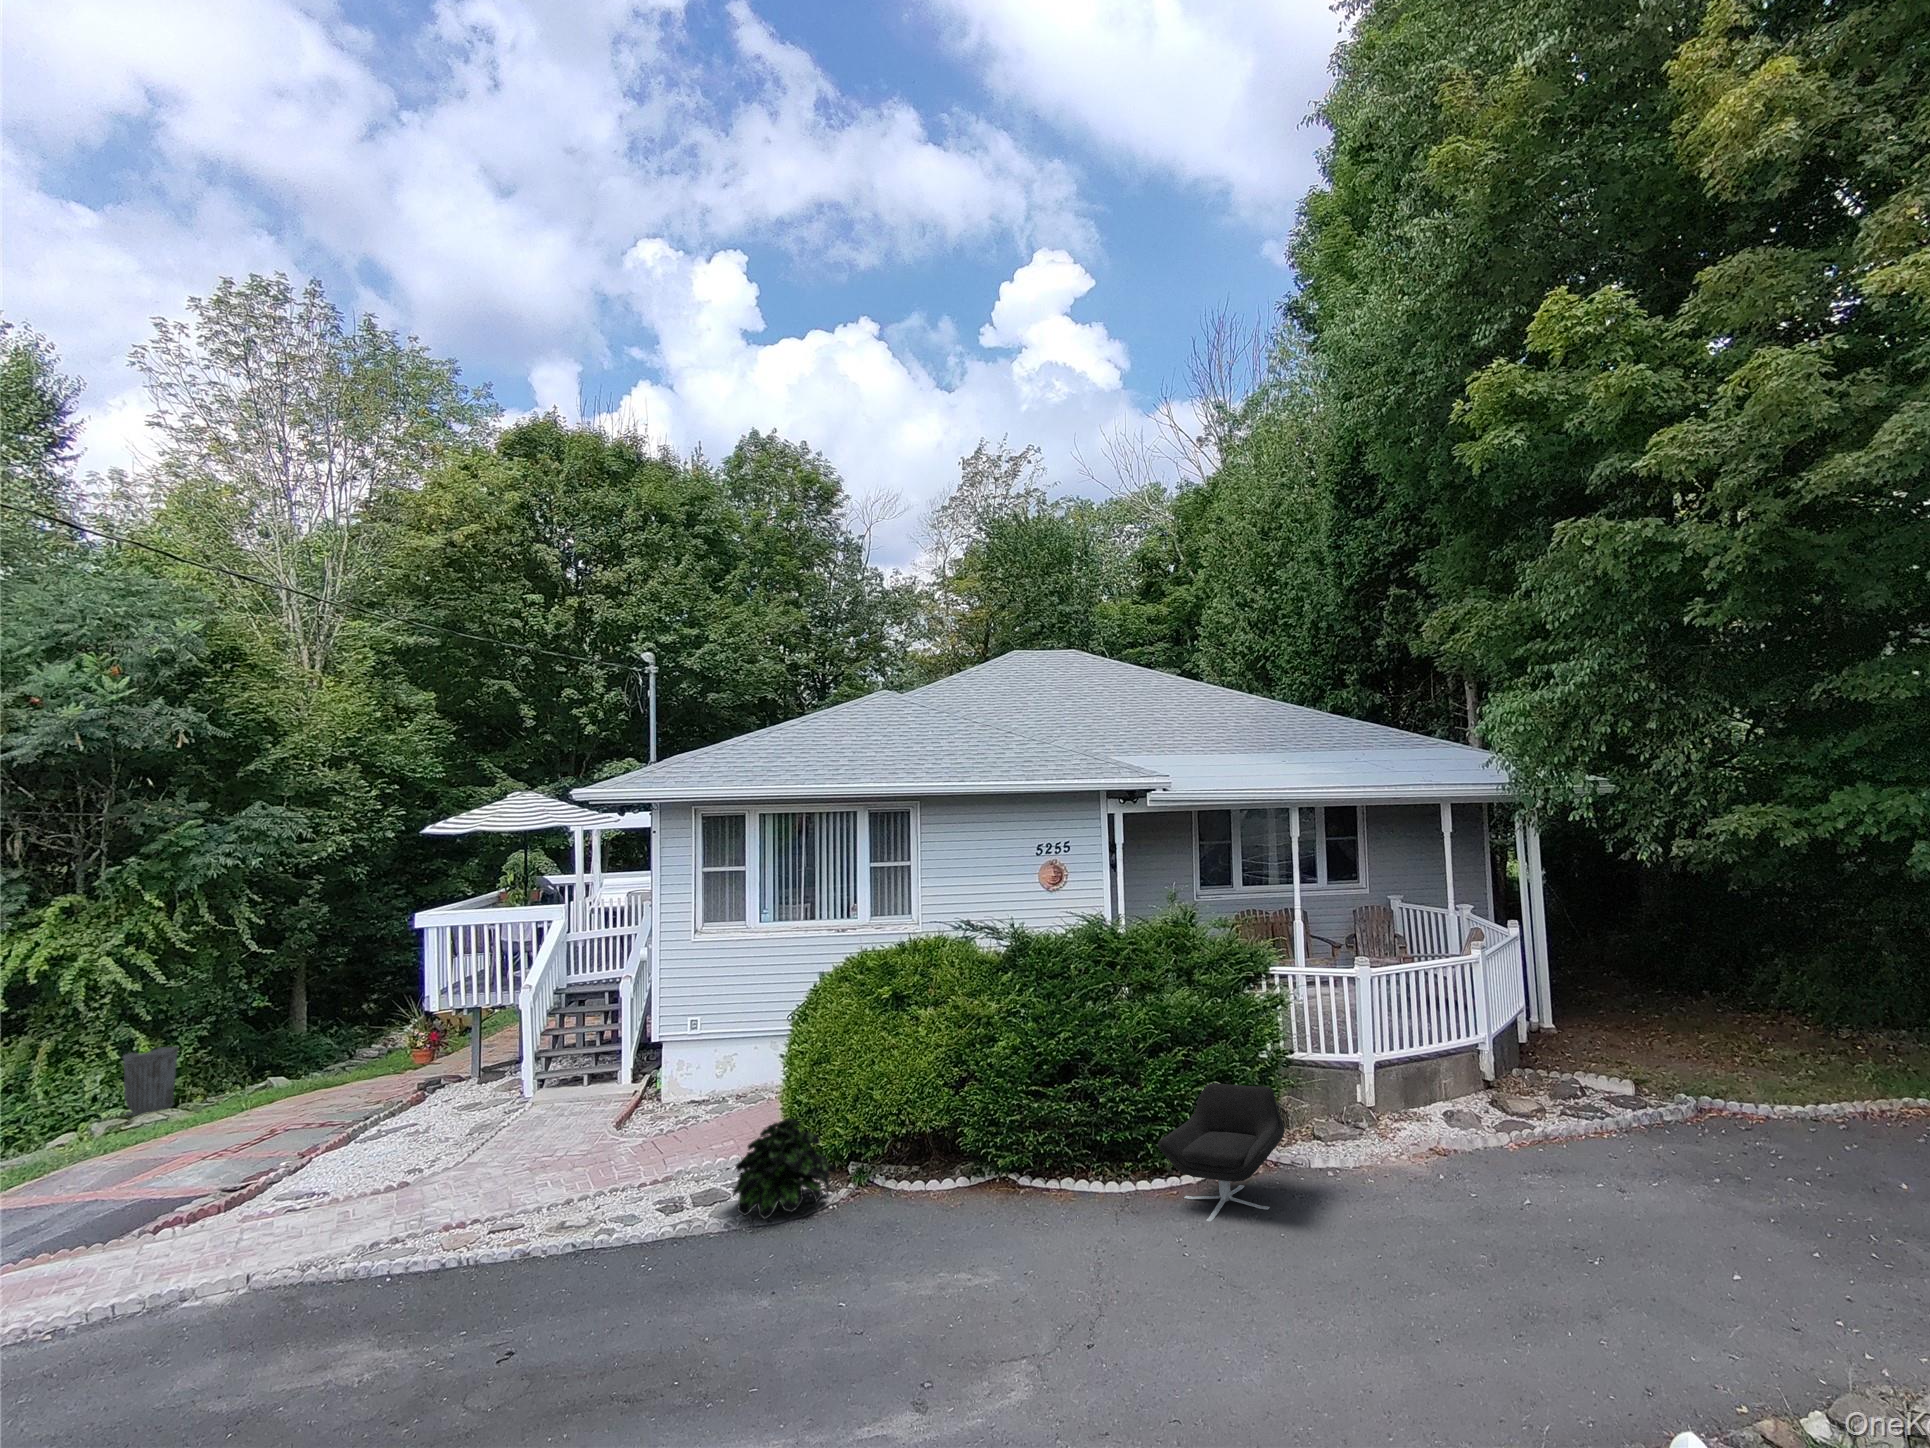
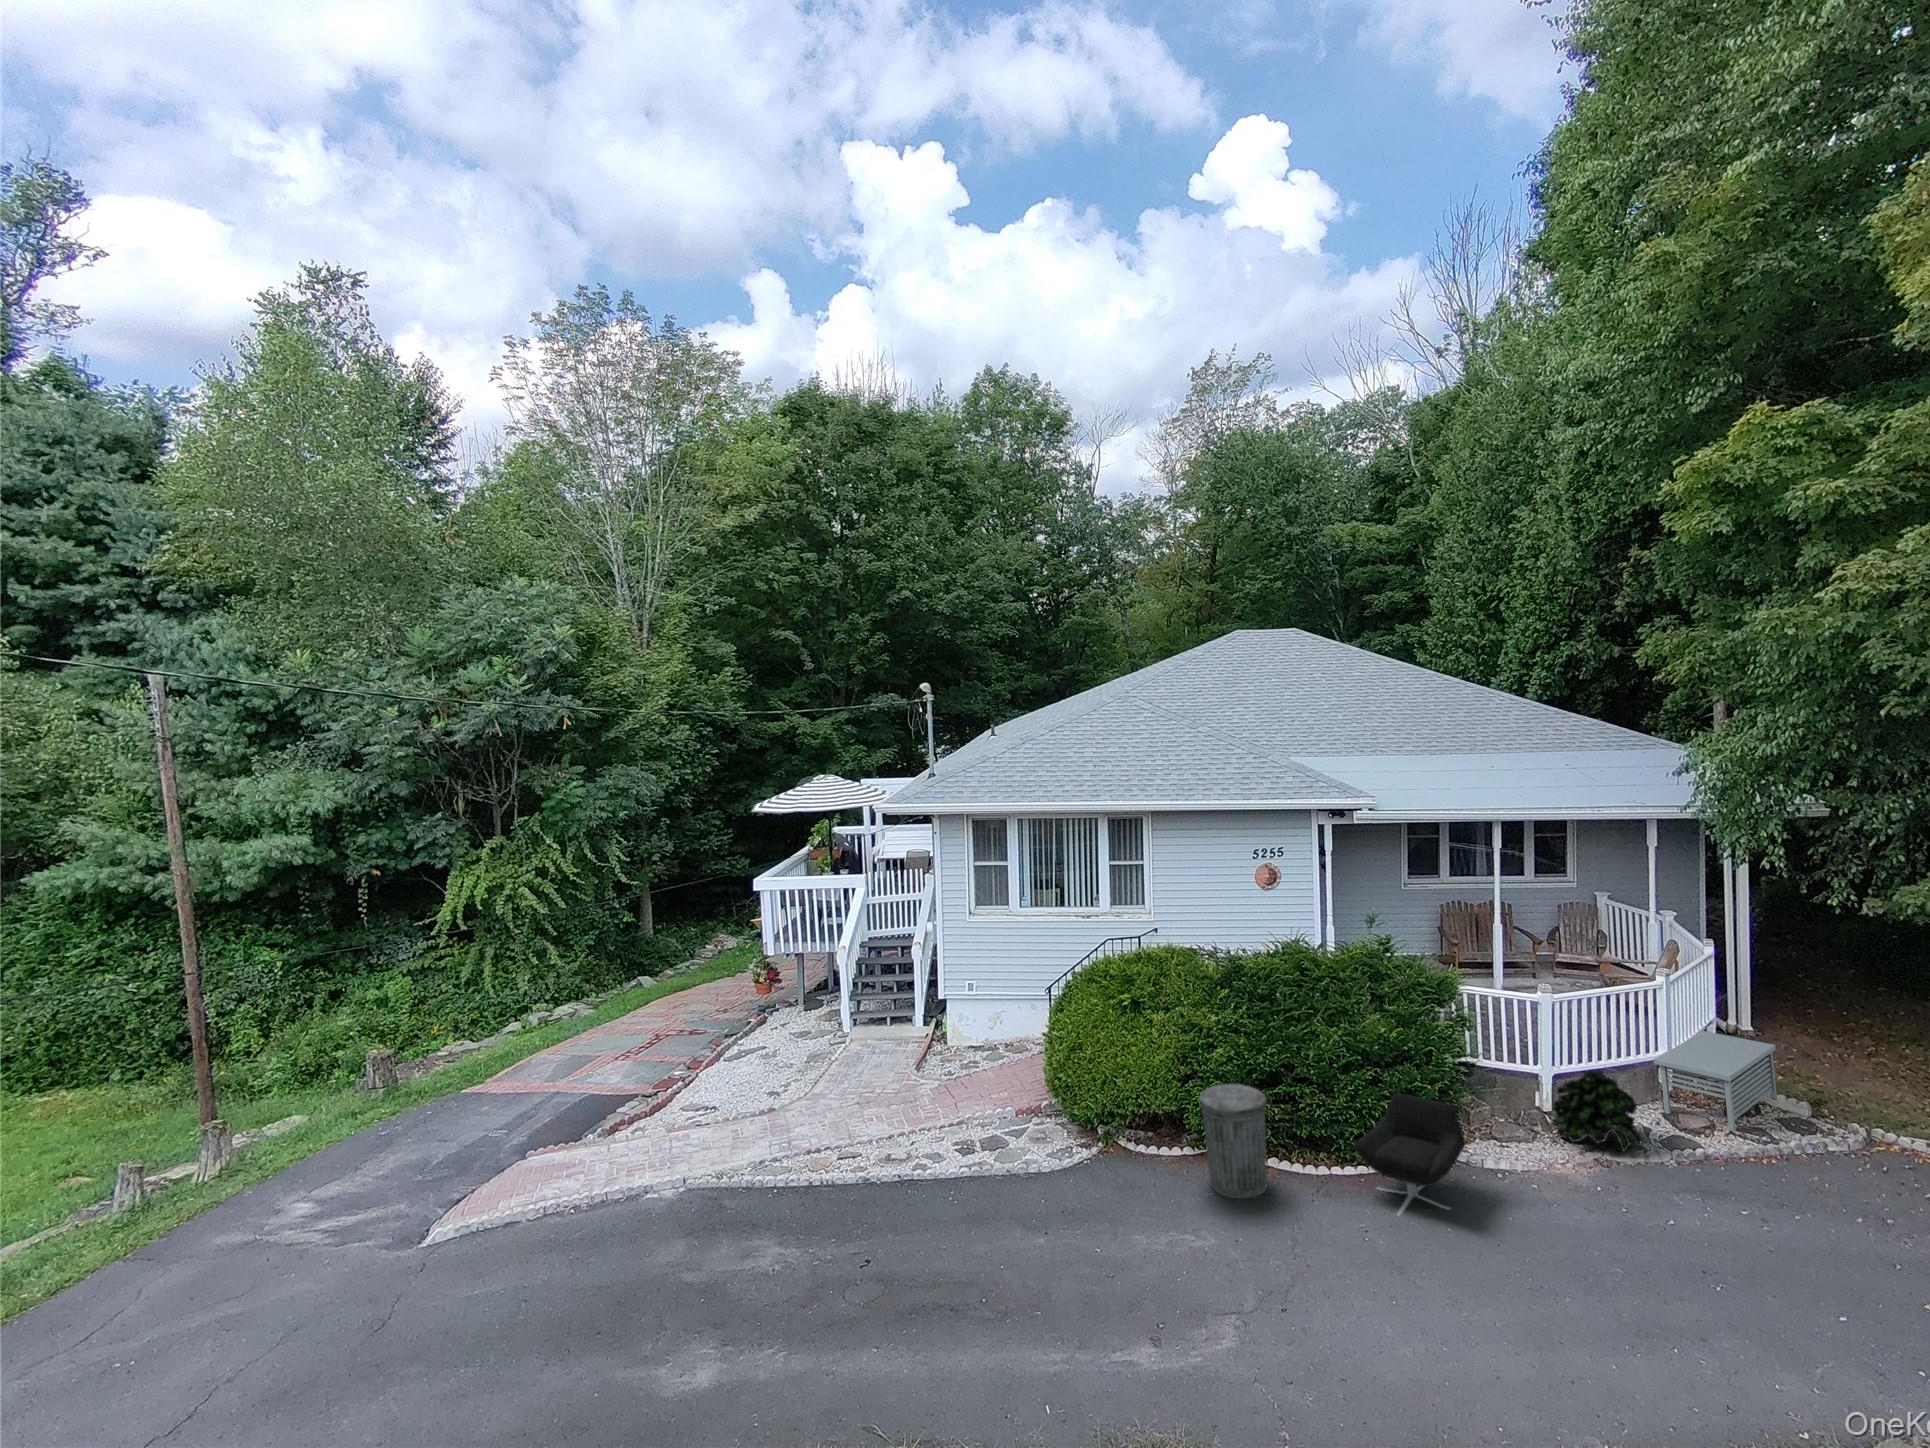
storage bench: none [1481,1014,1604,1111] -> present [1654,1031,1777,1131]
trash can: present [123,1046,179,1116] -> present [1200,1084,1268,1198]
potted plant: present [733,1118,836,1219] -> present [1553,1070,1642,1151]

